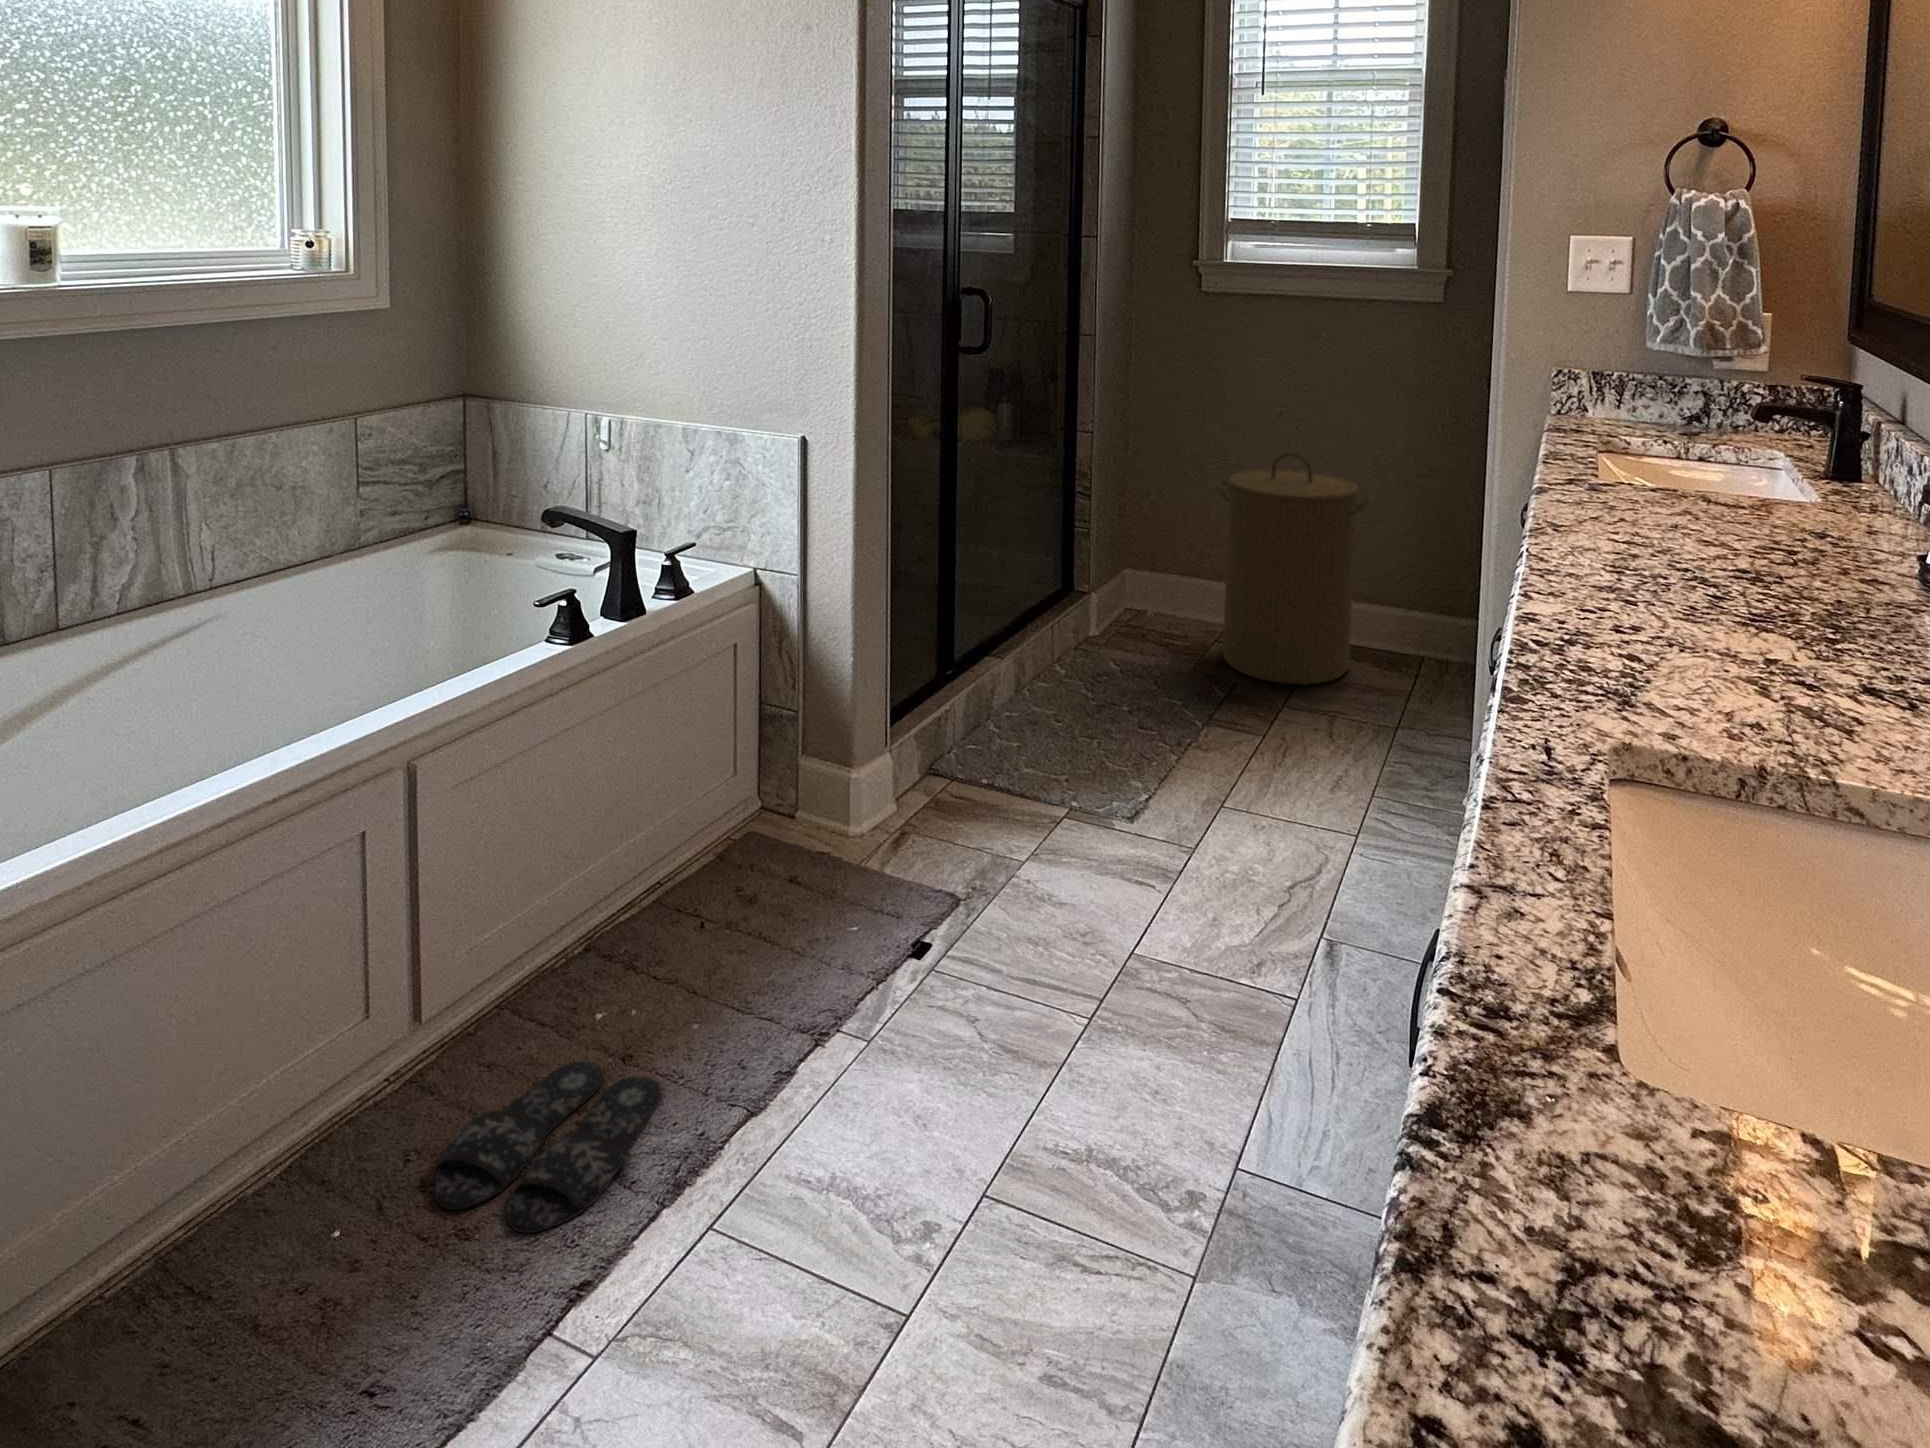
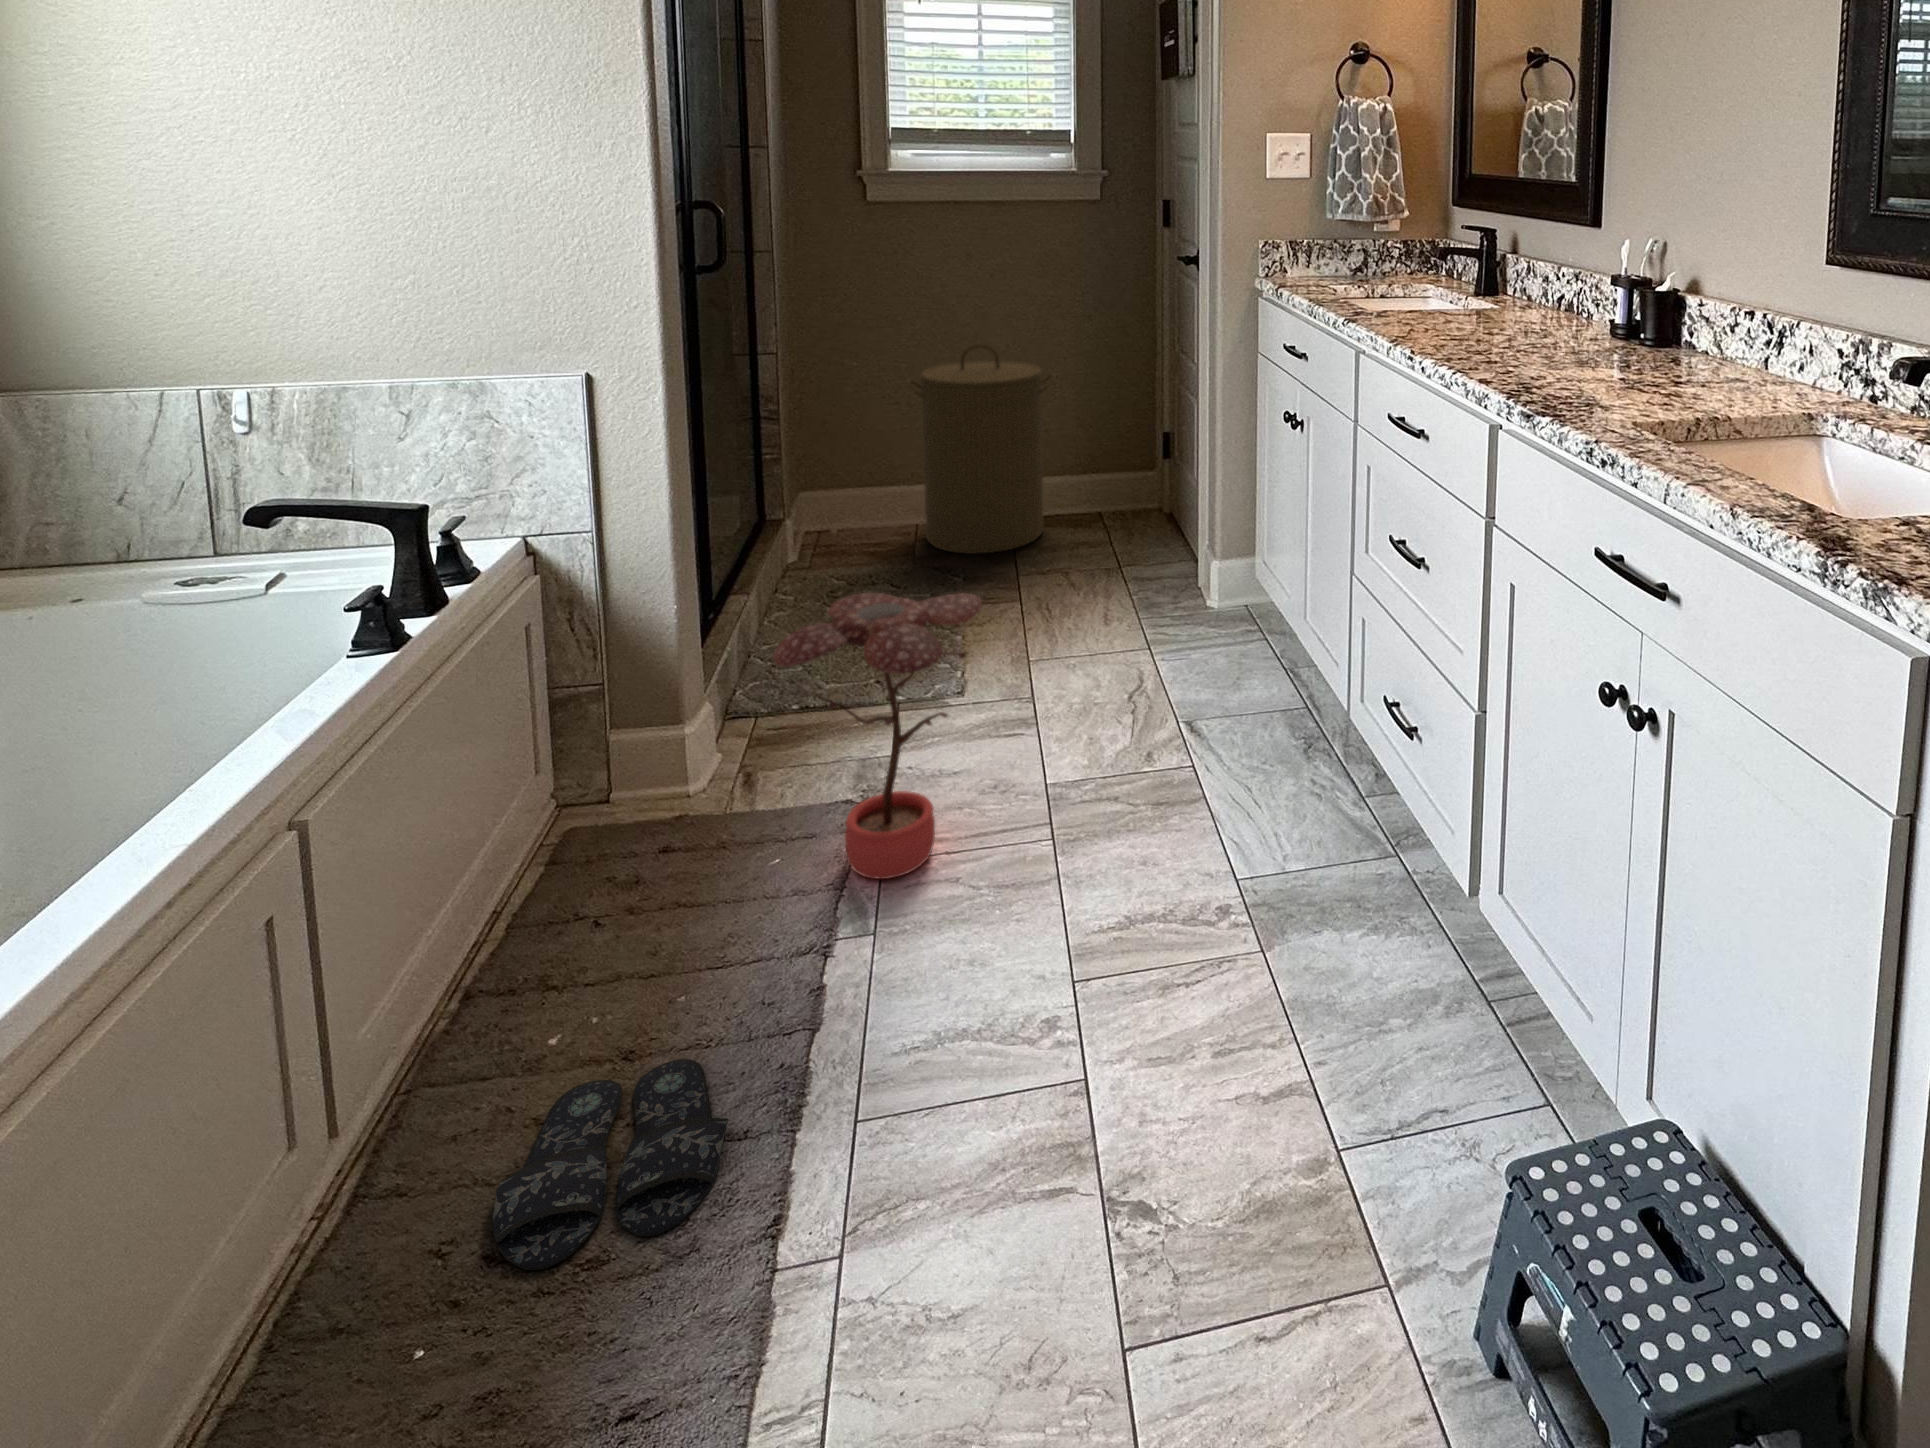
potted plant: none [840,686,1054,994] -> present [773,593,982,879]

